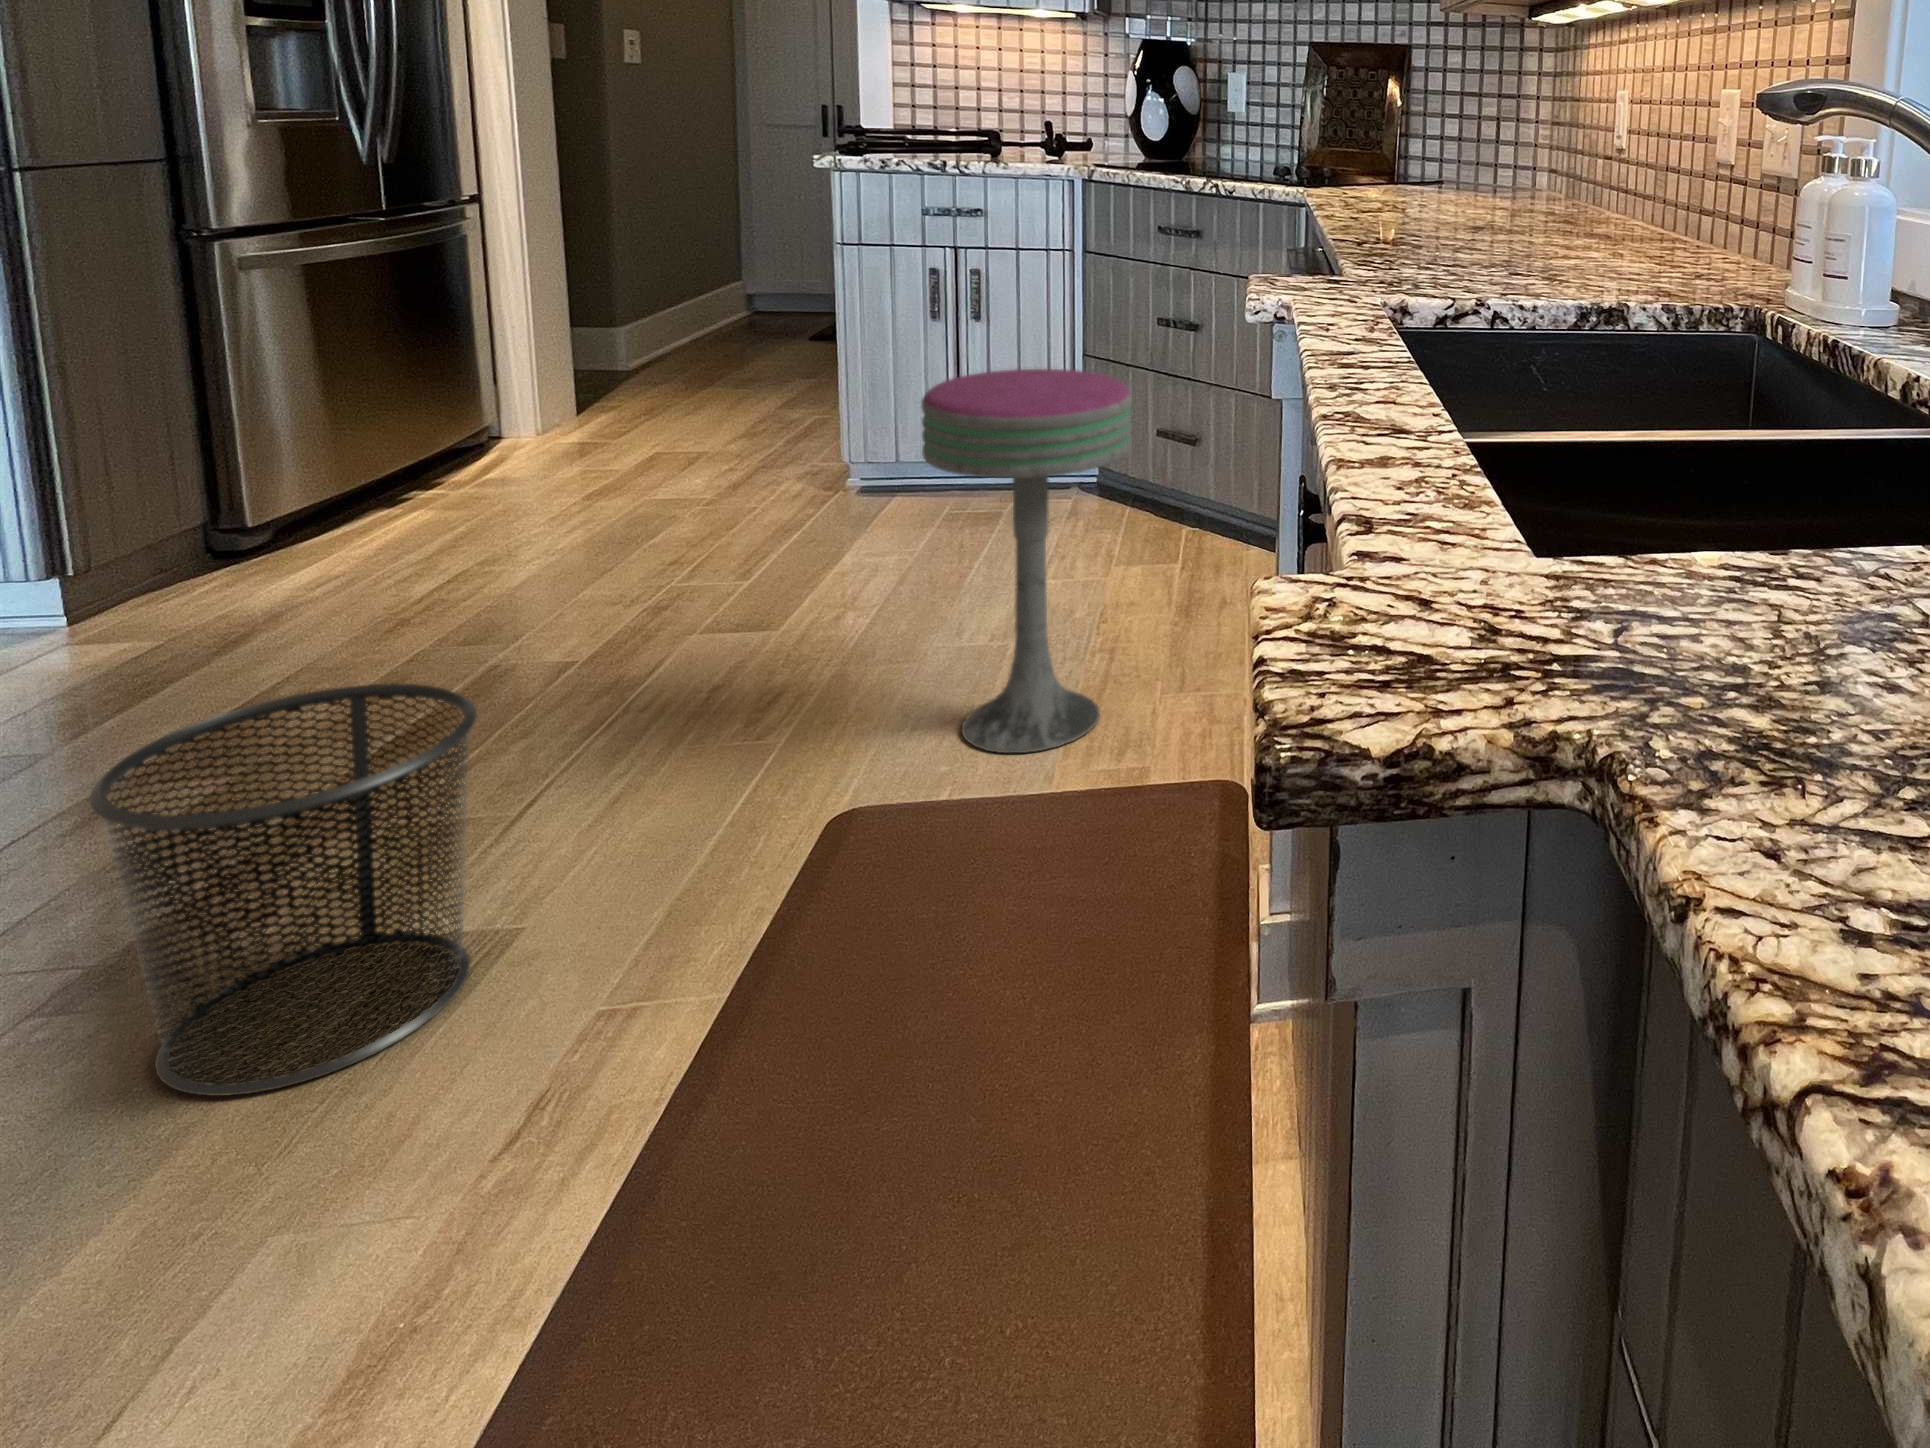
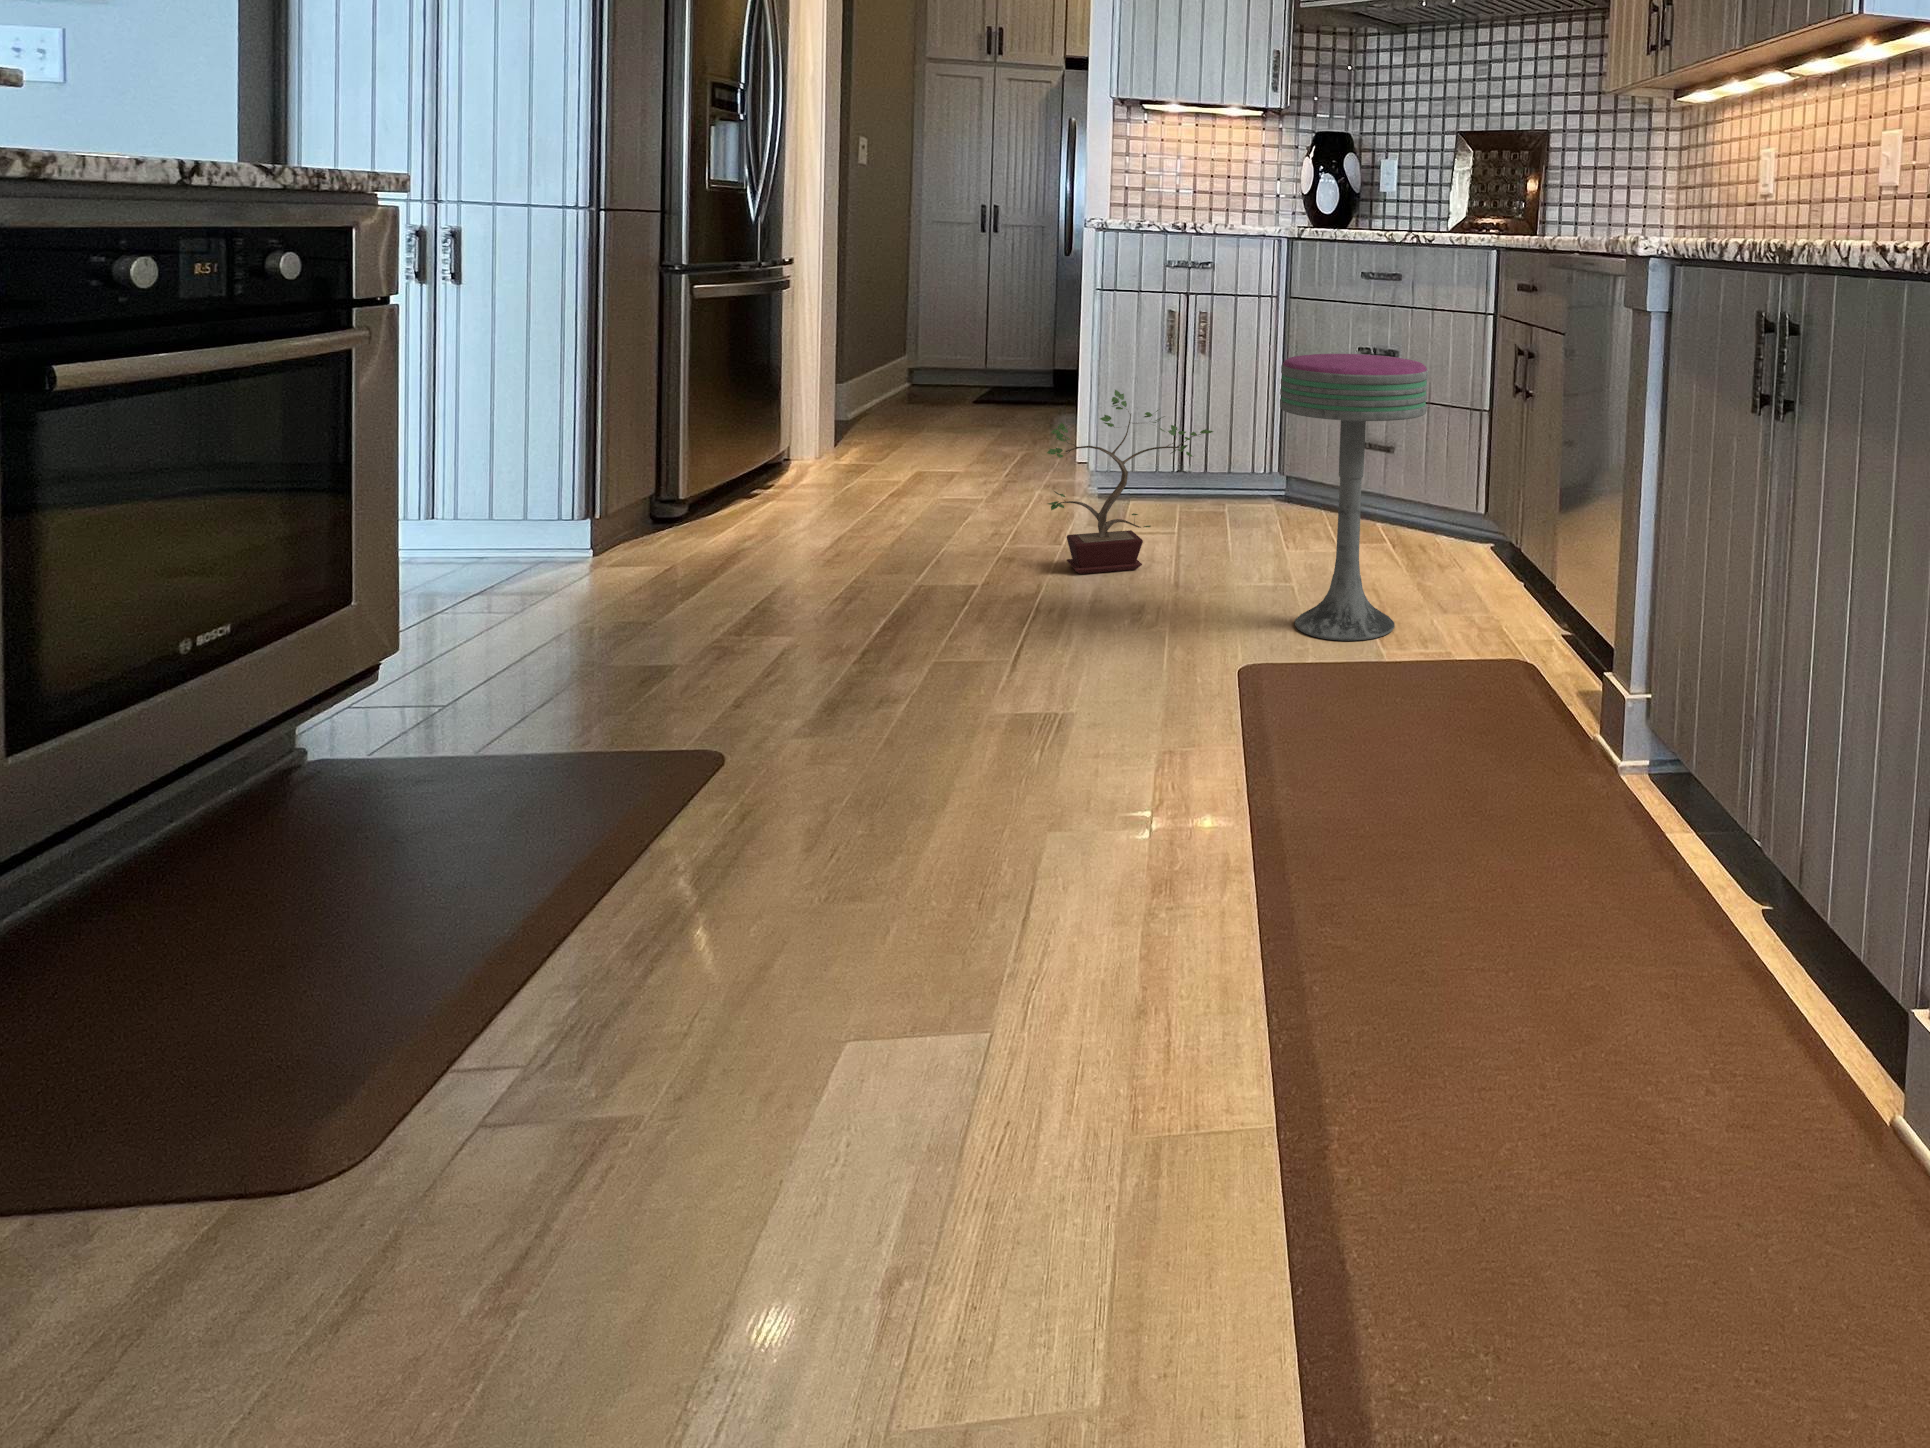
potted plant: none [673,395,920,634] -> present [1047,390,1213,574]
waste bin: present [89,683,477,1096] -> none [891,527,1089,778]

